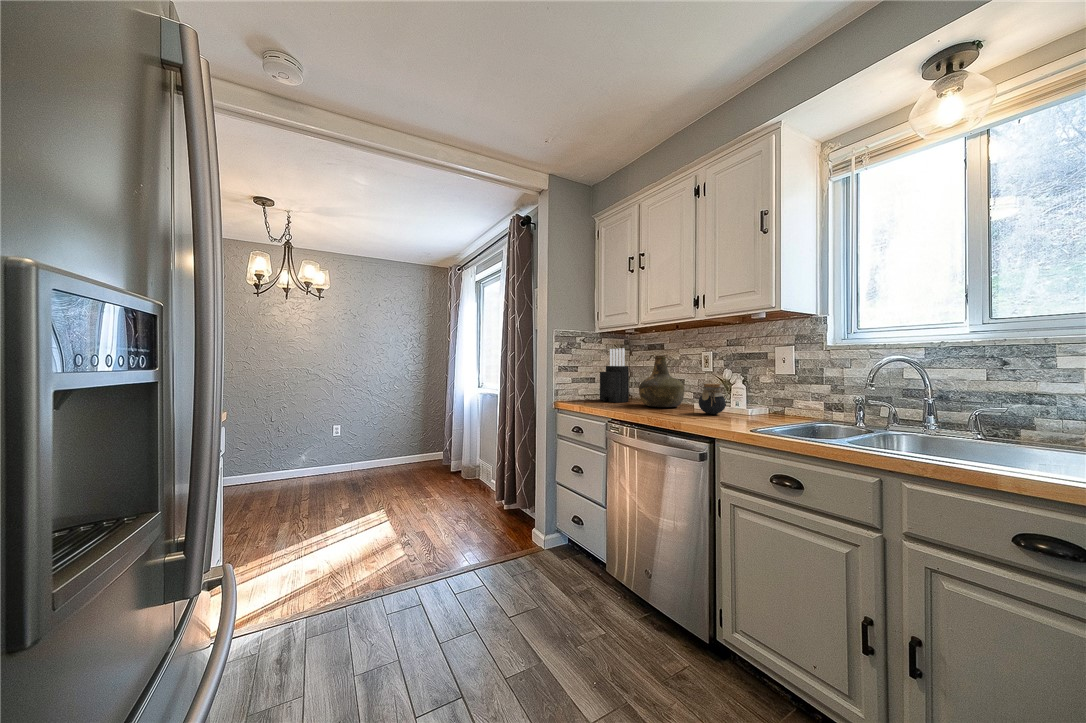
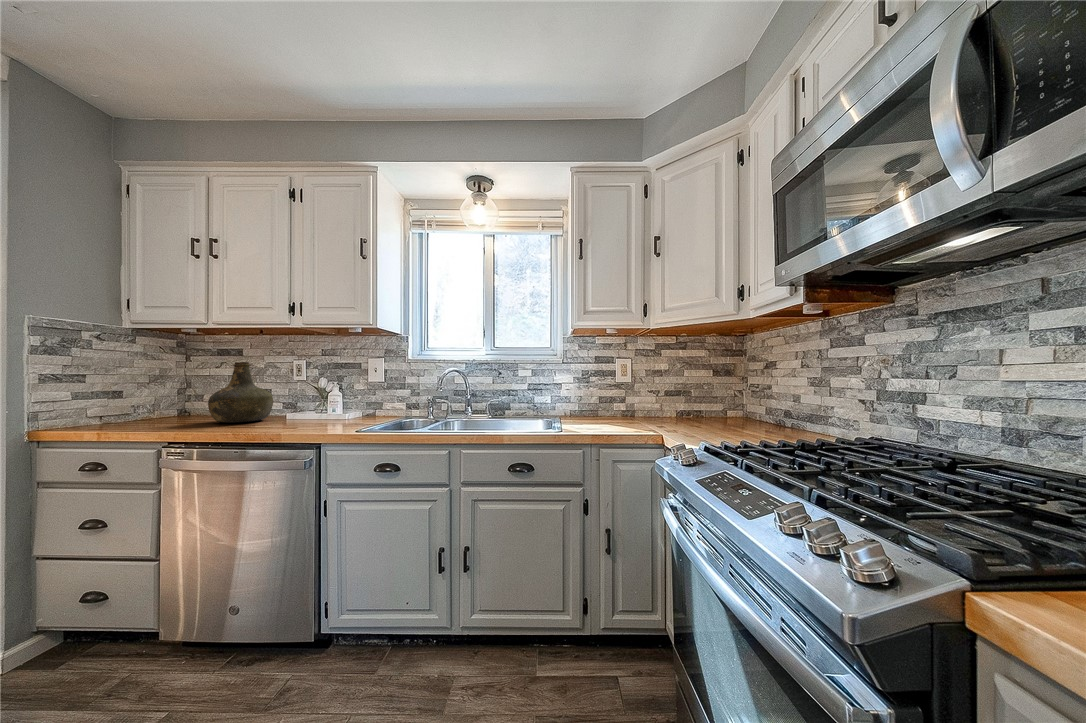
knife block: present [600,348,629,402] -> none [131,352,188,424]
jar: present [699,384,726,414] -> none [294,392,324,423]

